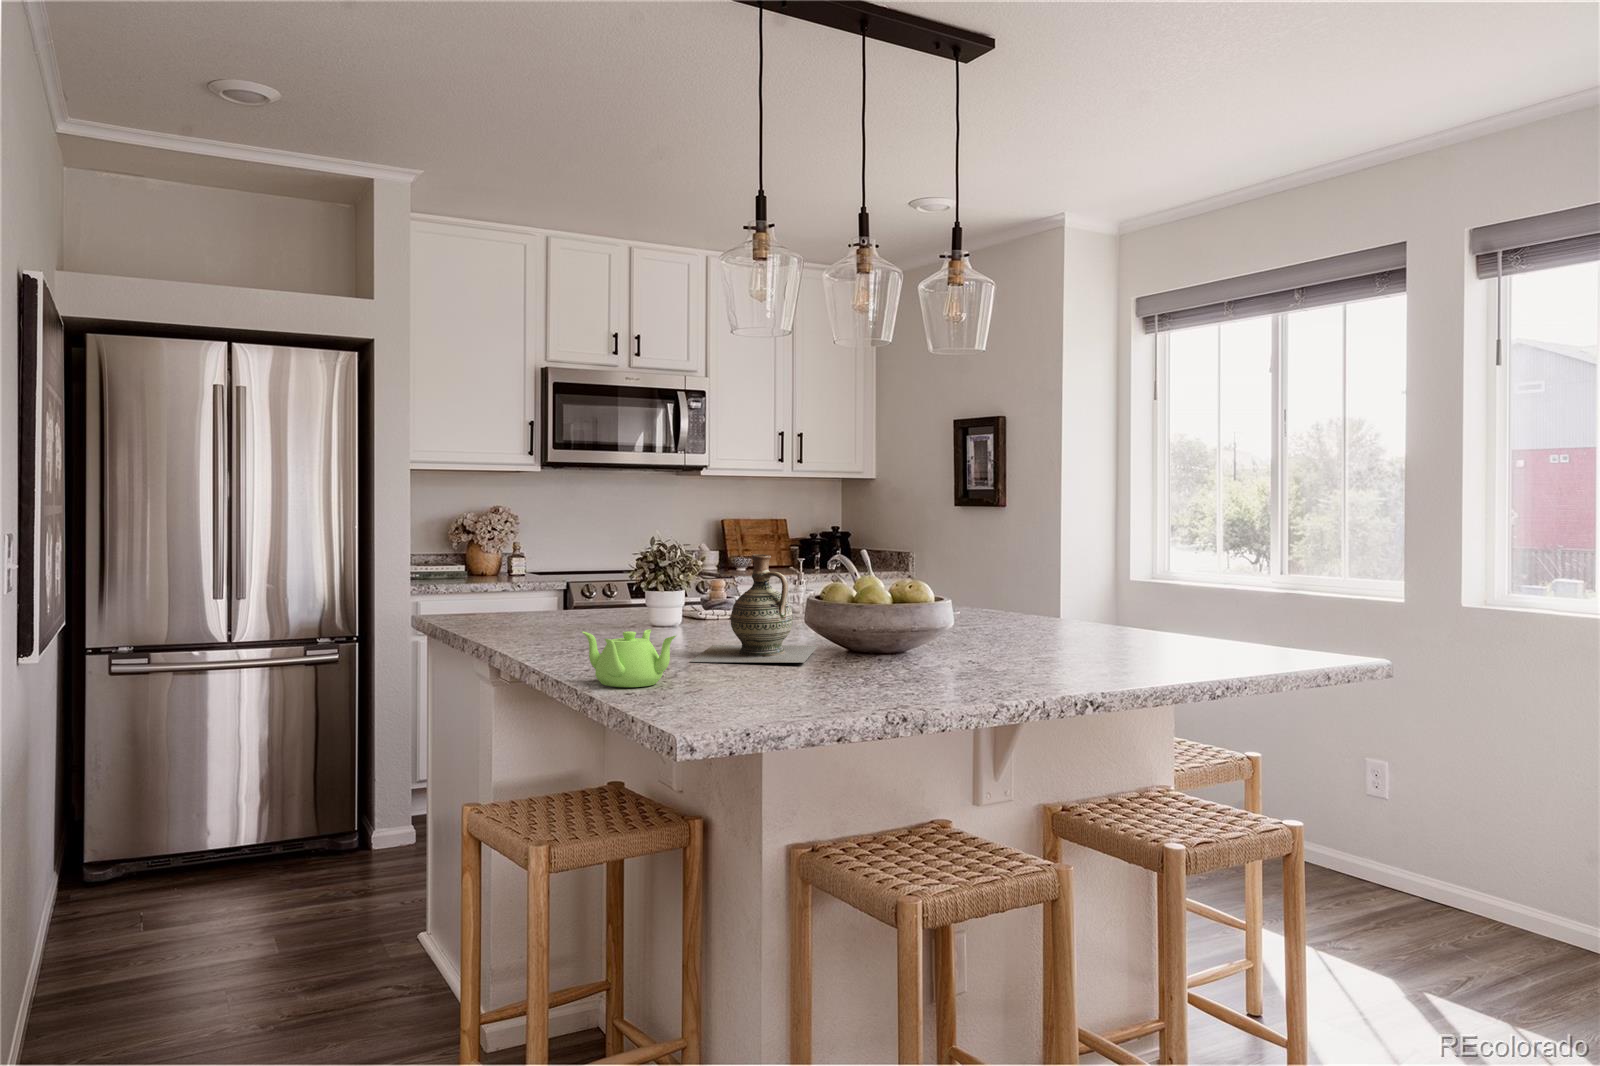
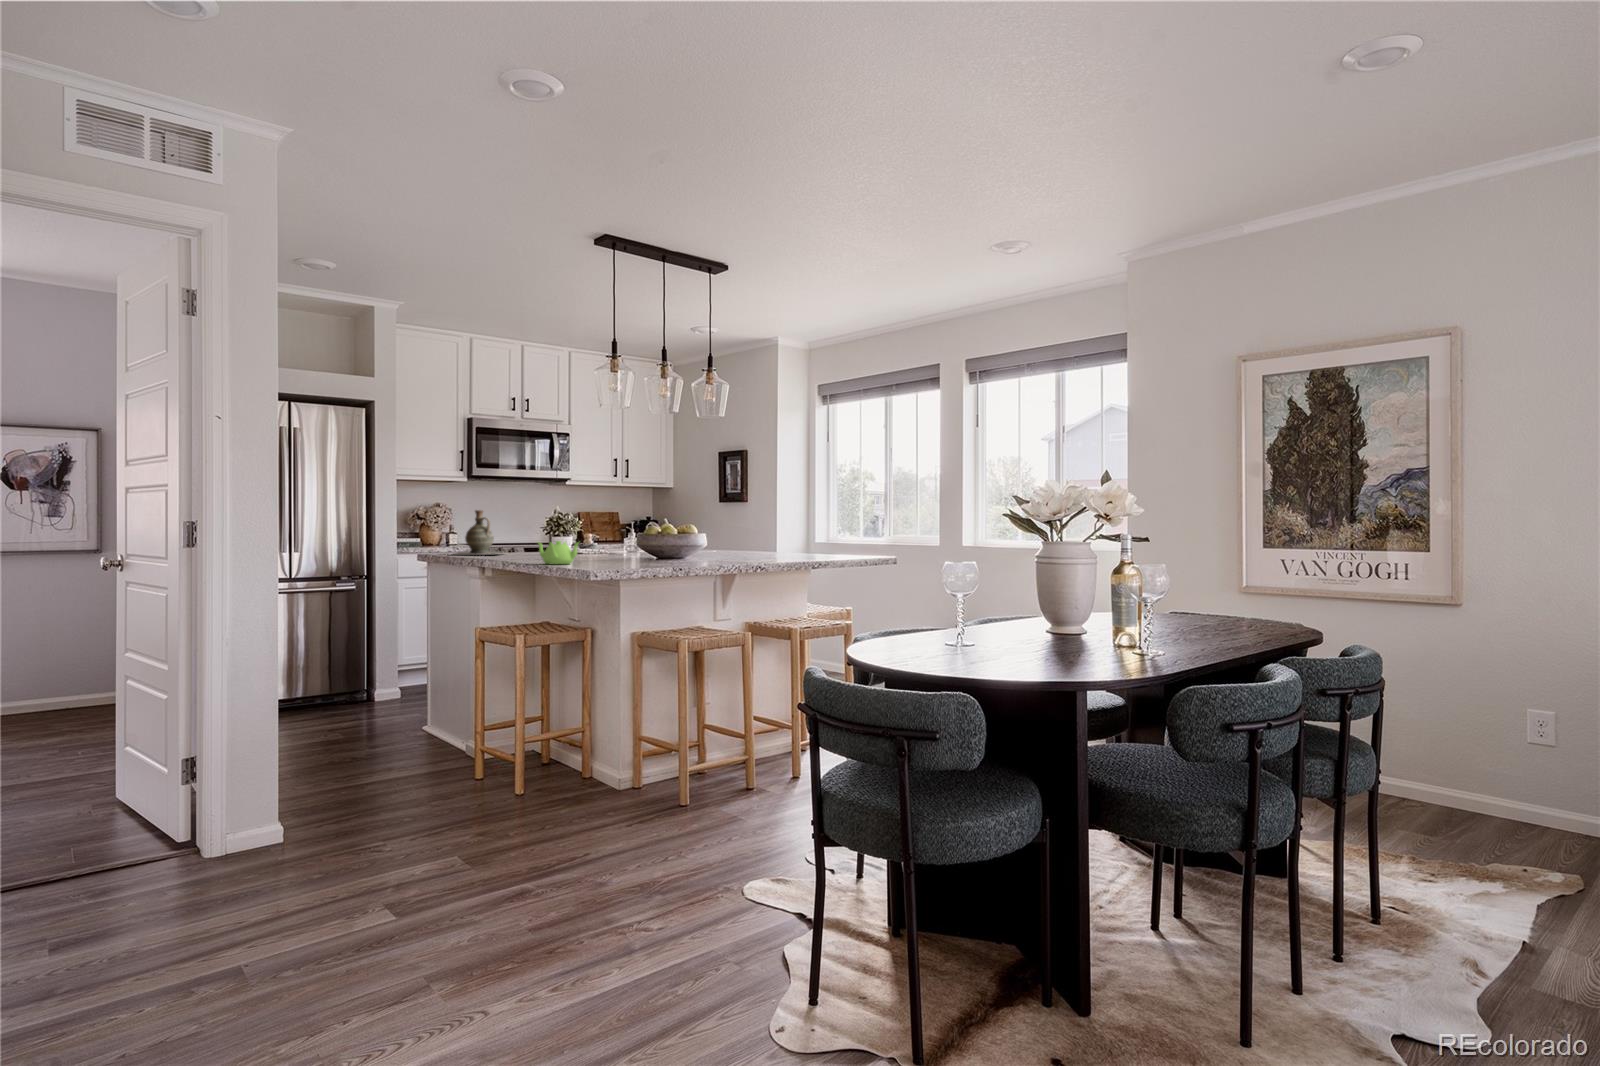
ceramic jug: present [690,554,817,663] -> present [453,510,502,555]

